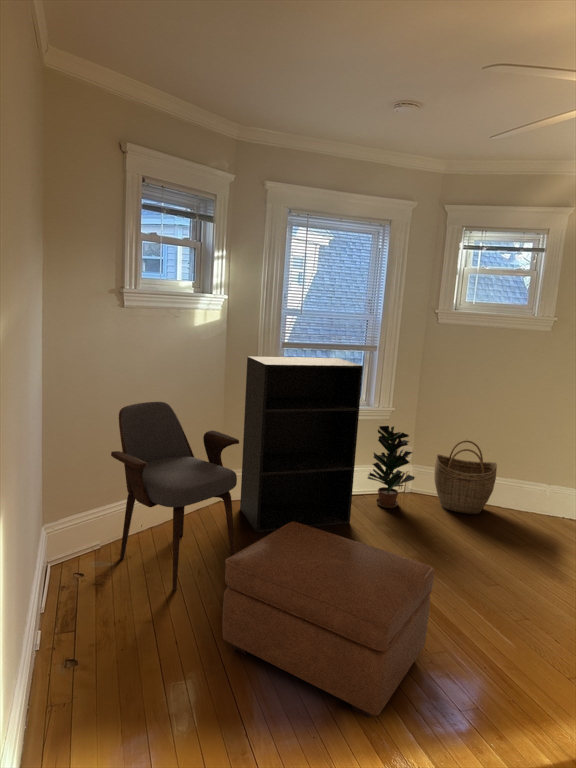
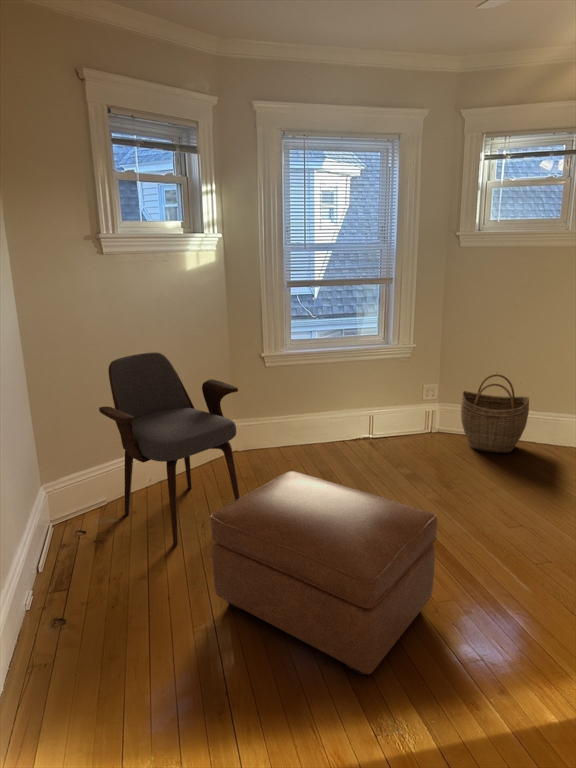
bookshelf: present [240,356,363,533] -> none [247,294,371,482]
potted plant: present [368,426,415,508] -> none [386,363,439,450]

